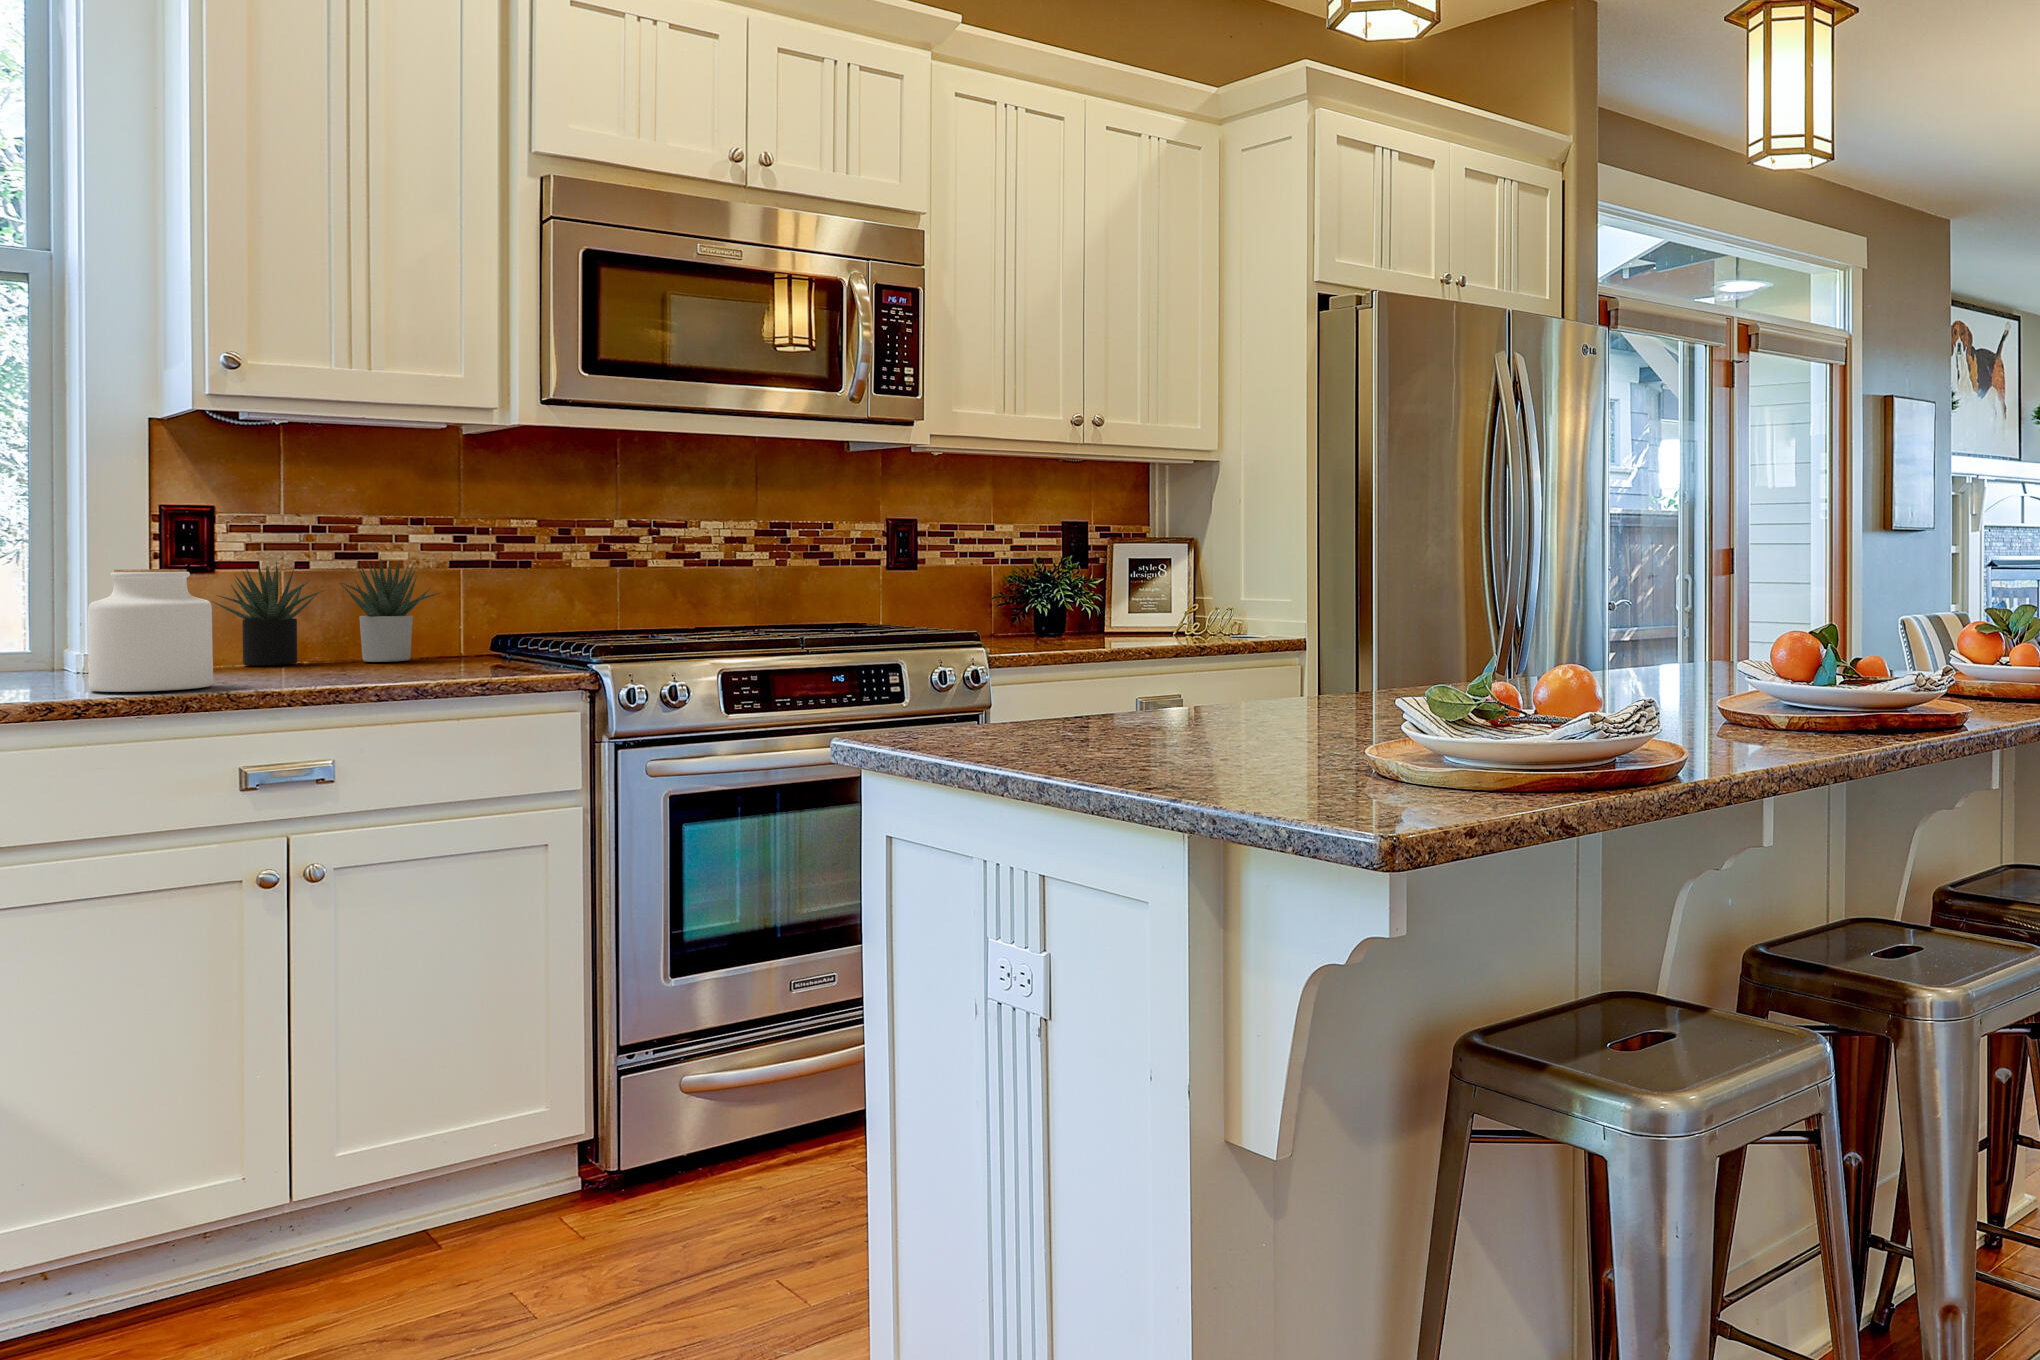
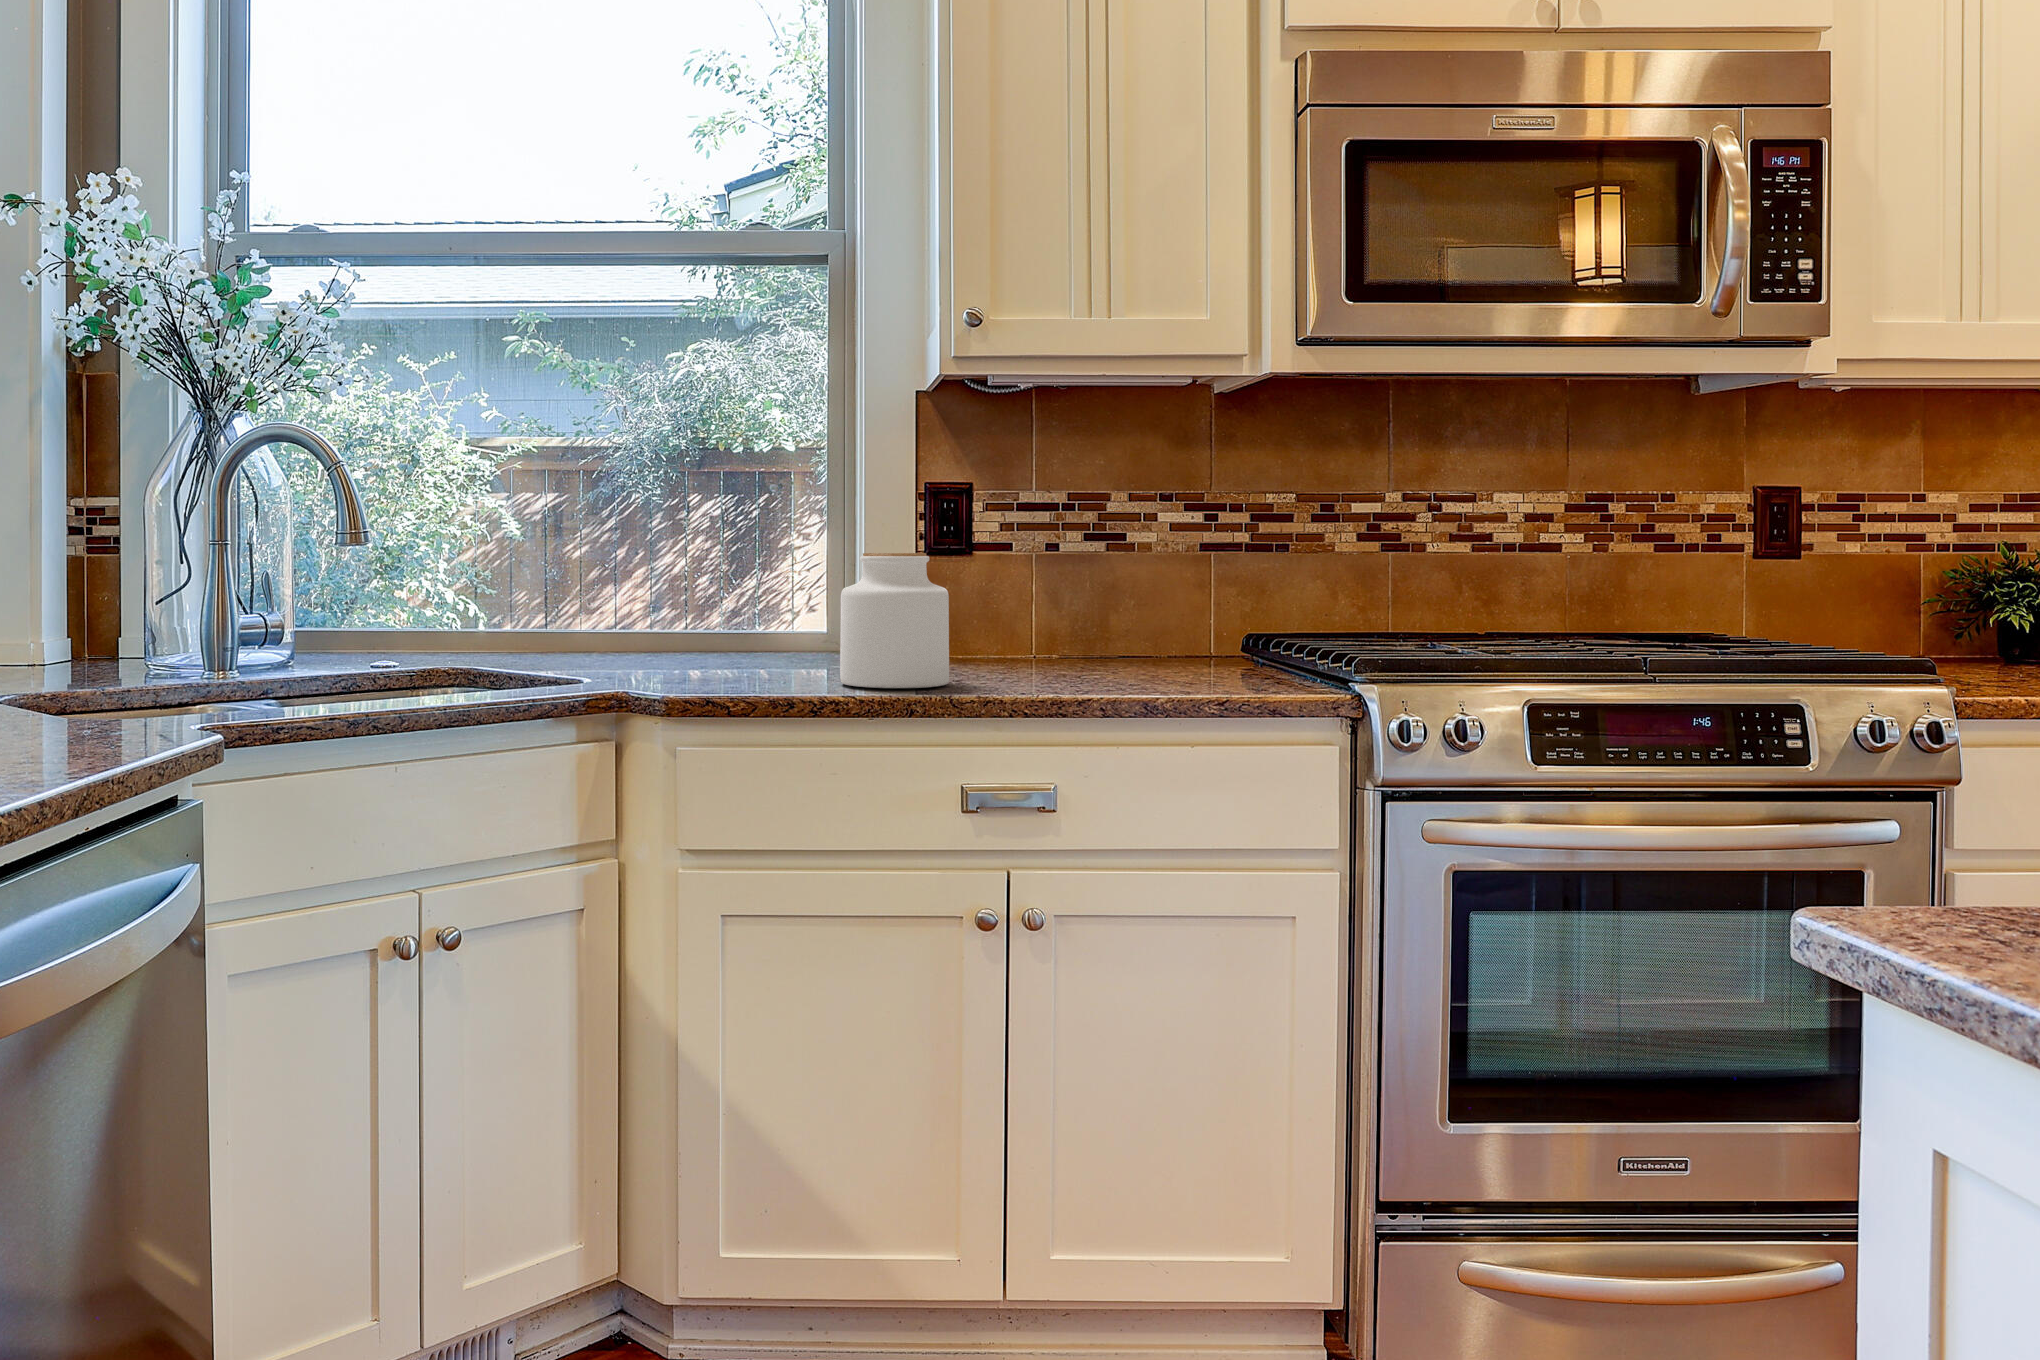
succulent plant: present [213,557,439,666] -> none [966,536,1189,661]

